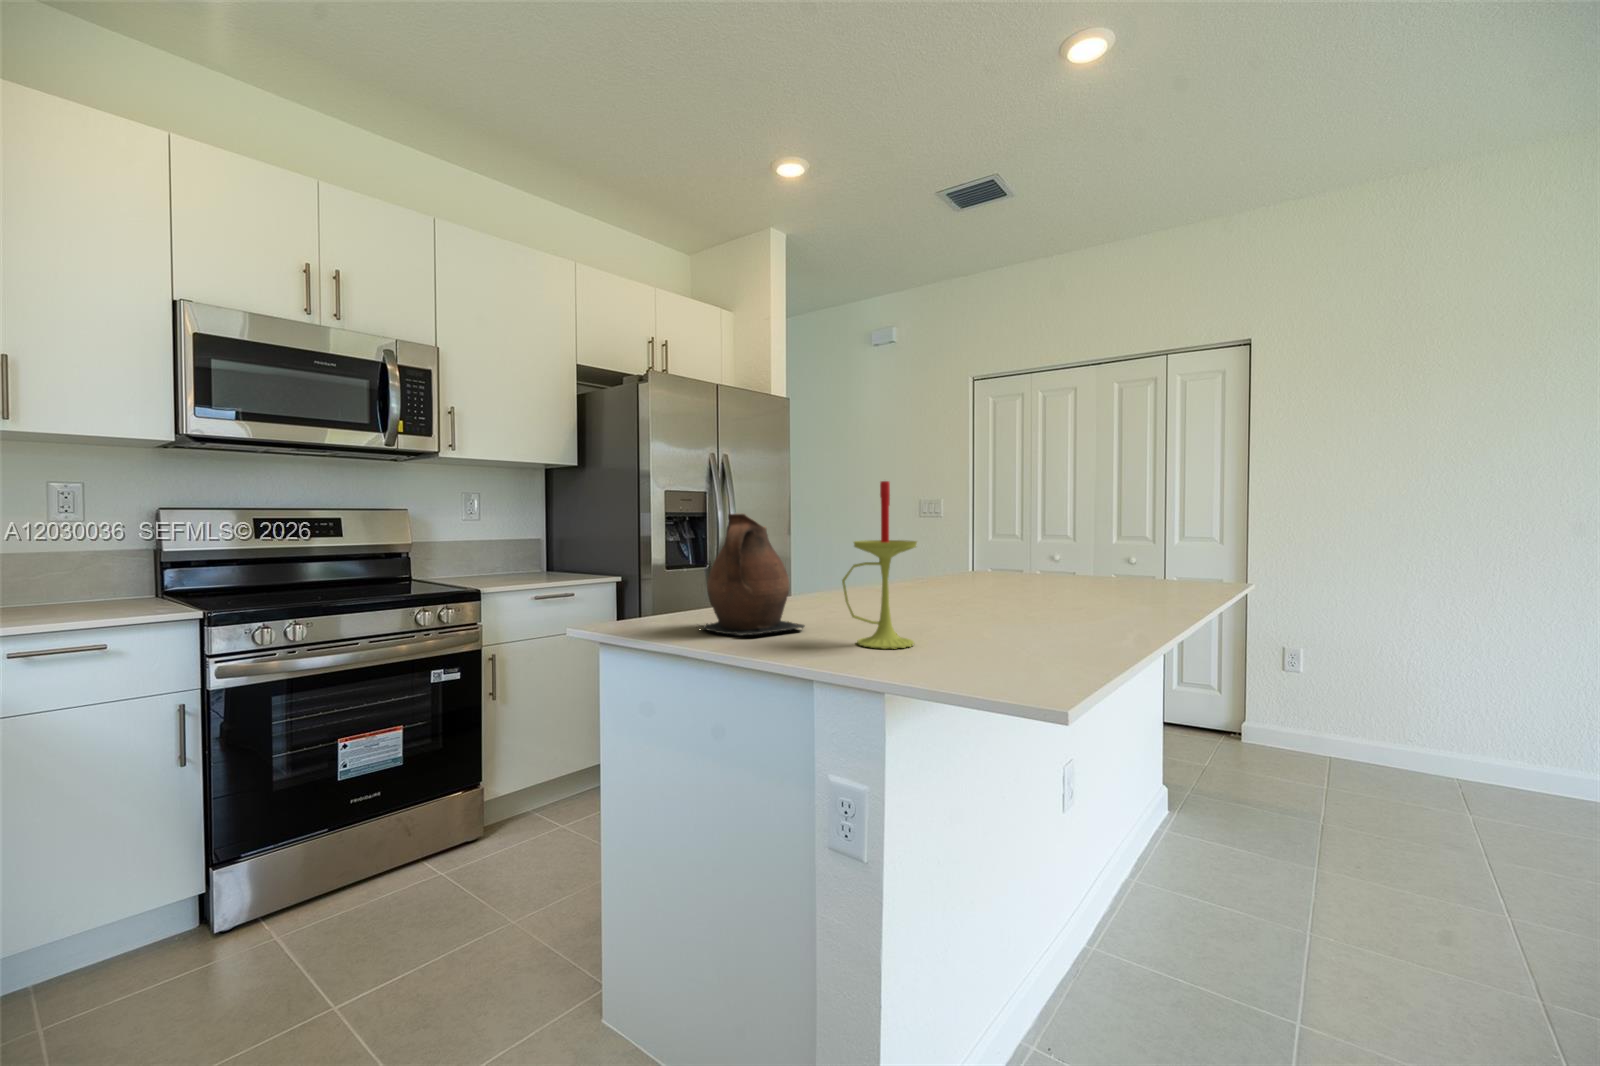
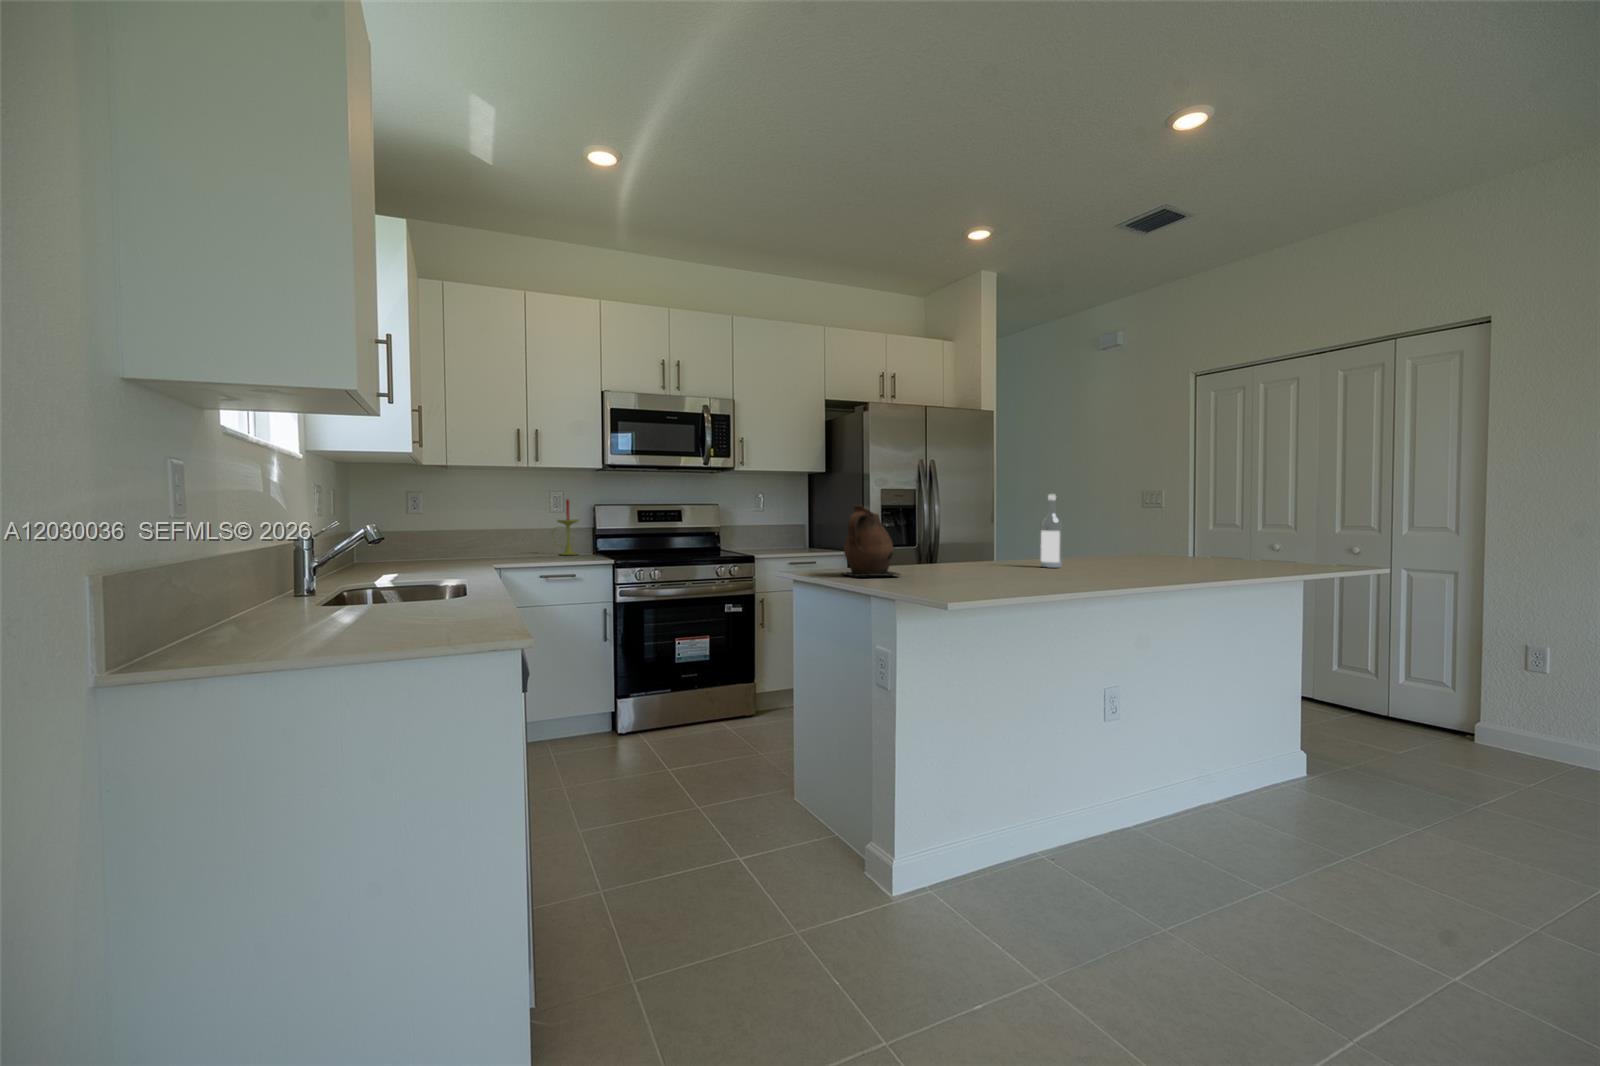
candle: present [842,481,917,649] -> present [553,499,578,555]
wine bottle: none [926,499,953,596] -> present [1041,494,1062,568]

